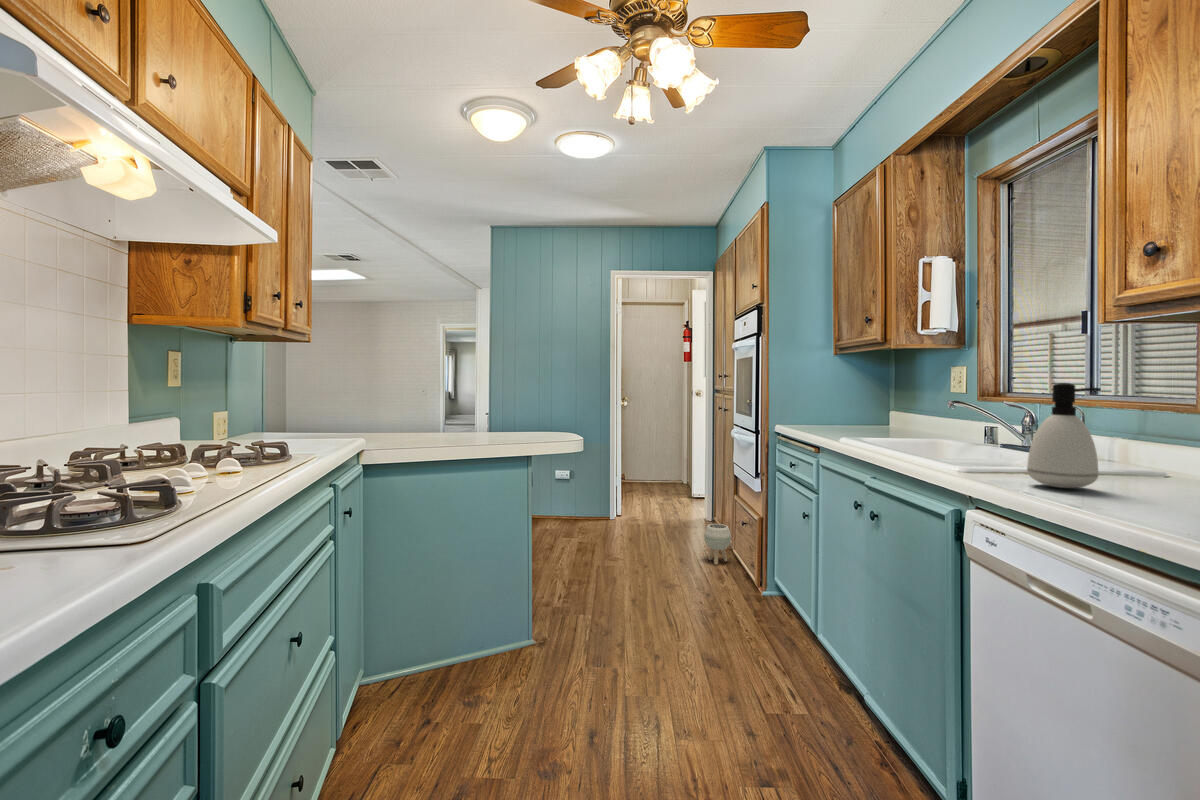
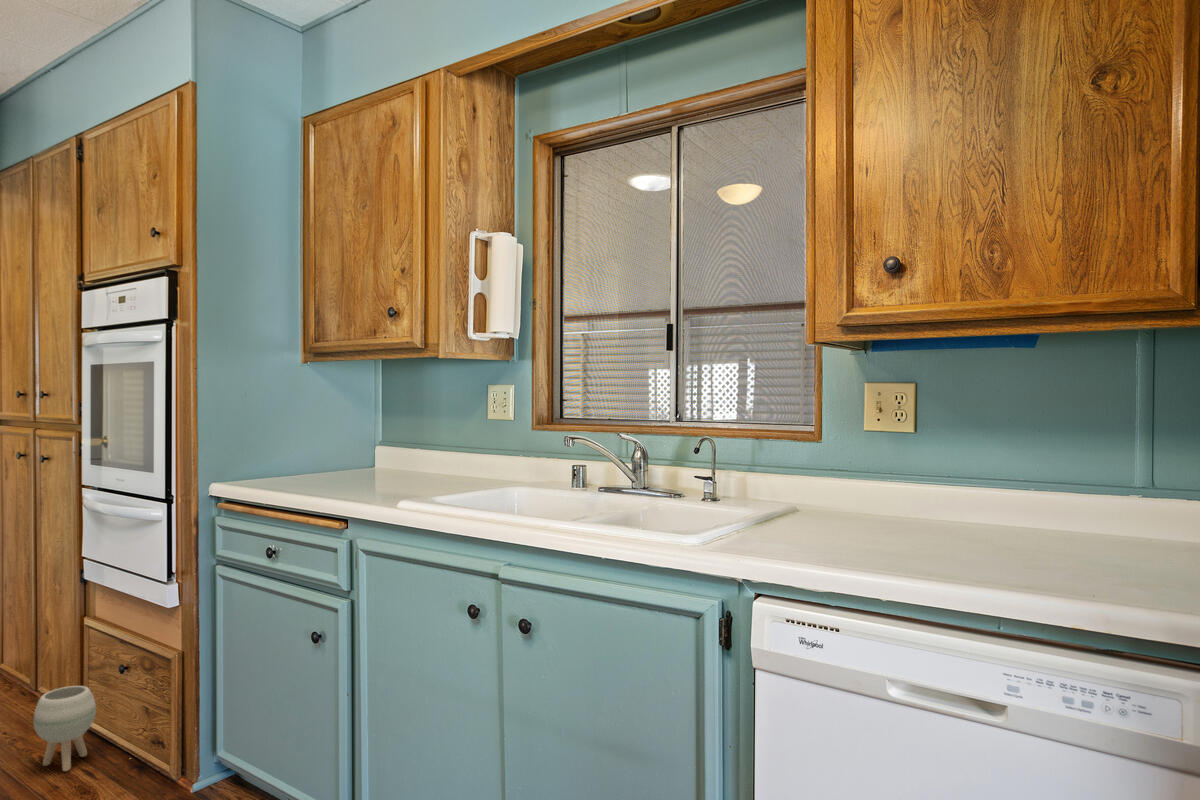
soap dispenser: present [1027,383,1101,488] -> none [804,418,878,550]

